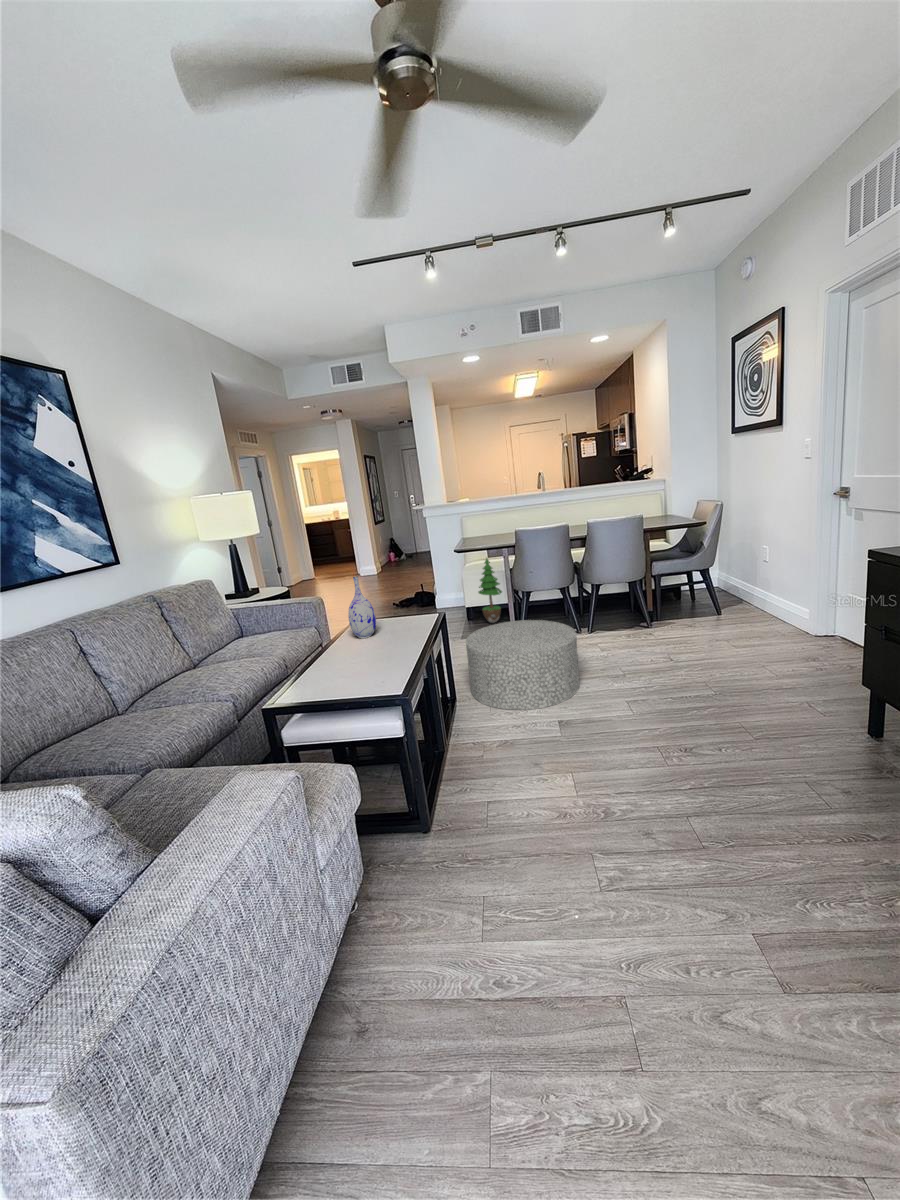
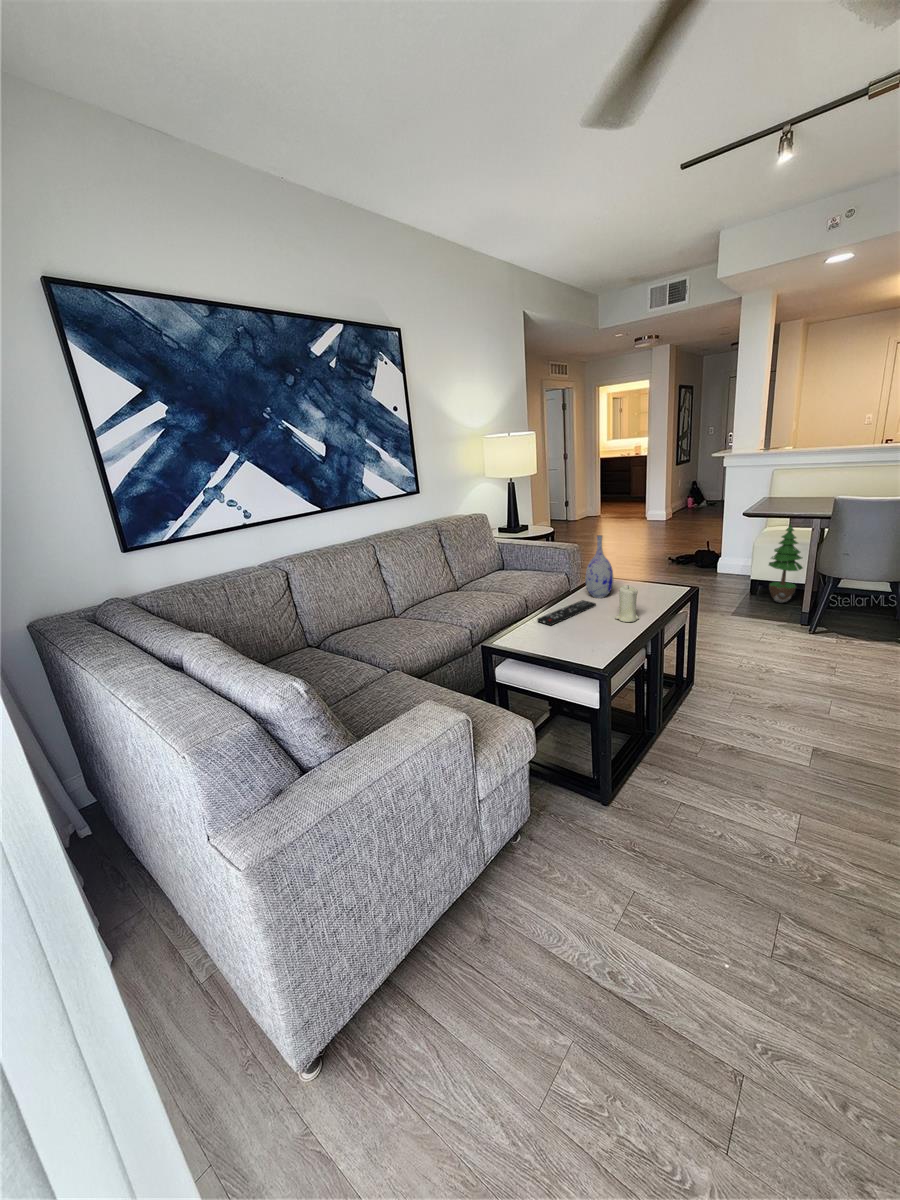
candle: none [390,616,412,651] -> present [615,585,639,622]
ottoman: present [466,620,579,710] -> none [714,609,883,725]
remote control: none [315,642,367,671] -> present [537,600,596,625]

